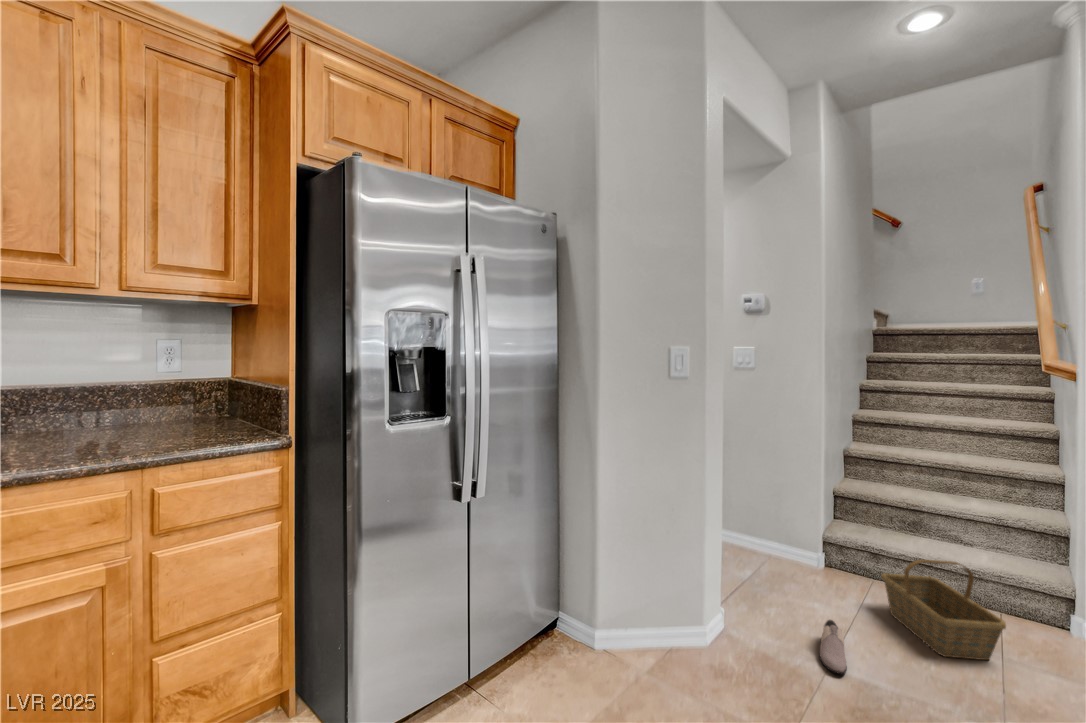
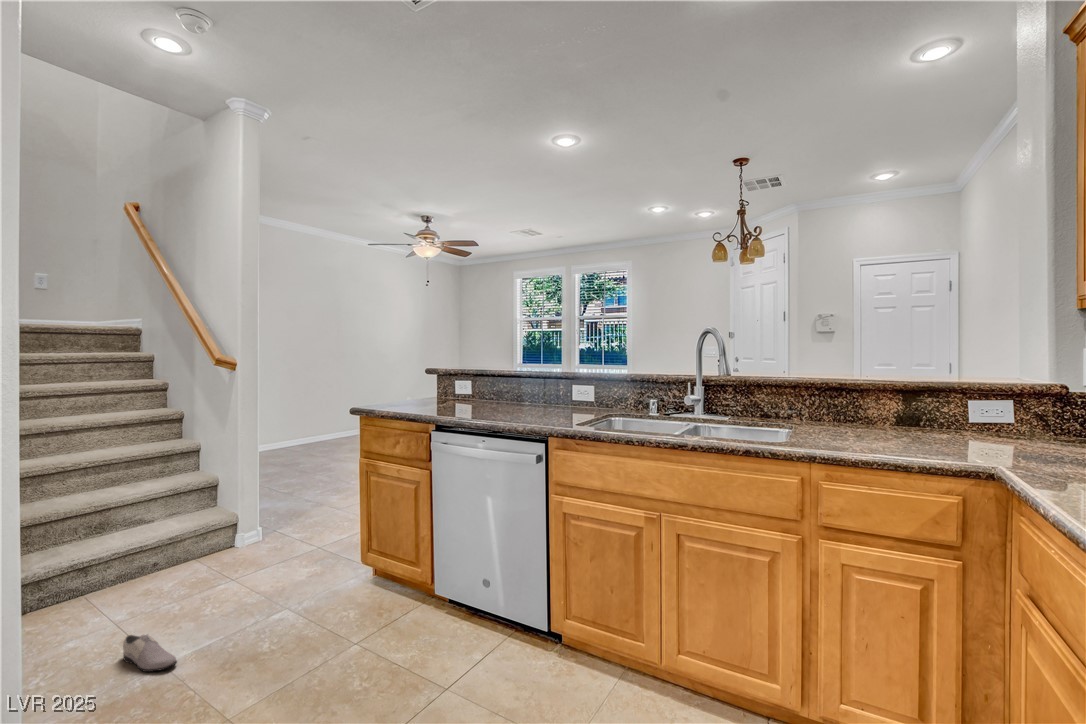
basket: present [881,560,1006,660] -> none [124,531,236,606]

